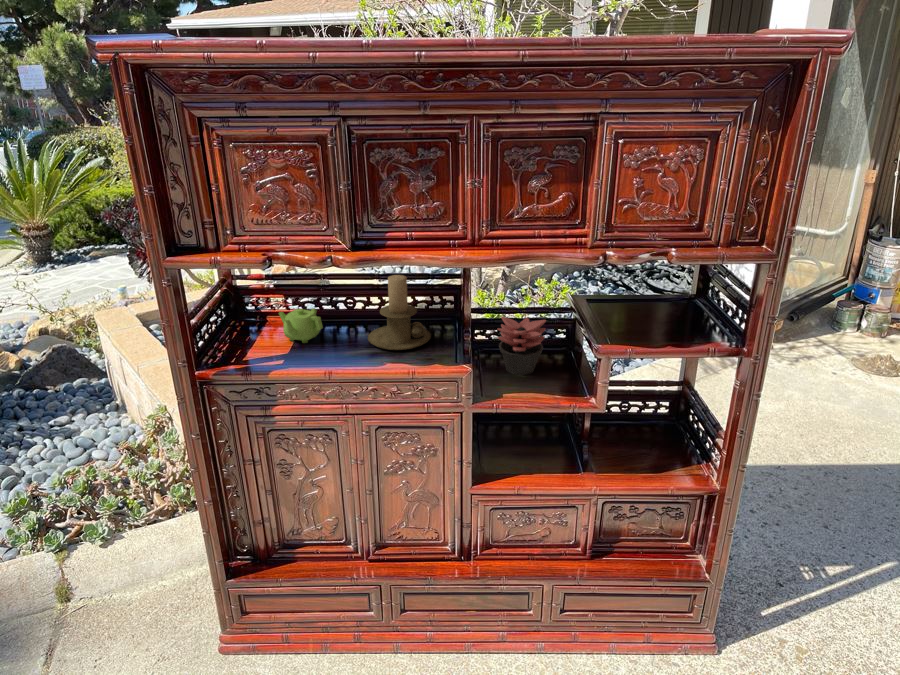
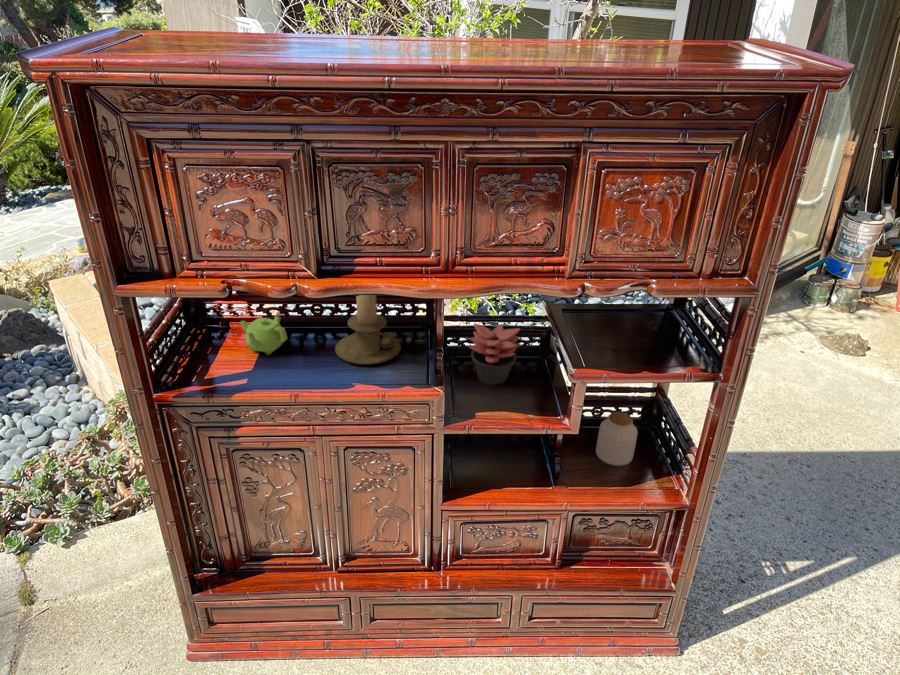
jar: none [624,405,666,458] -> present [596,412,638,466]

